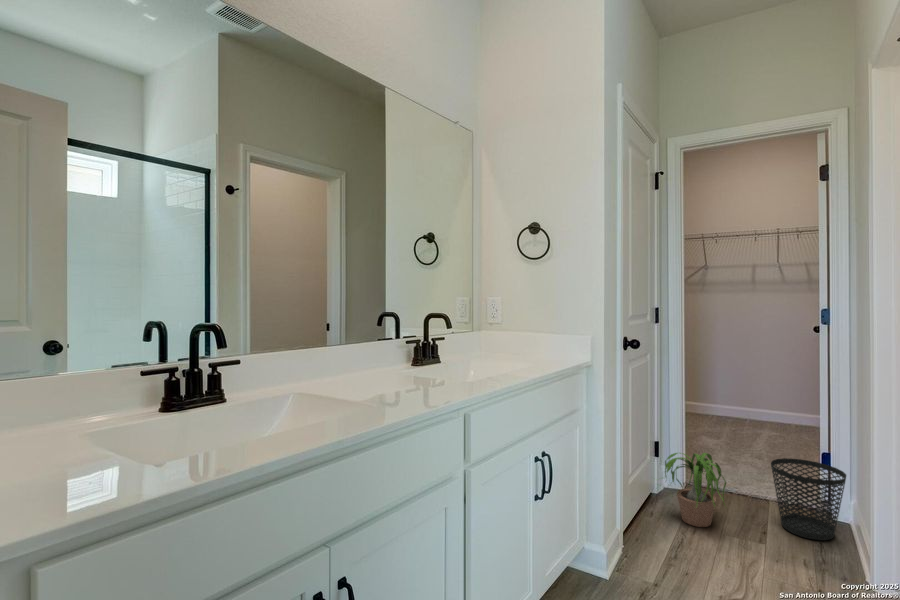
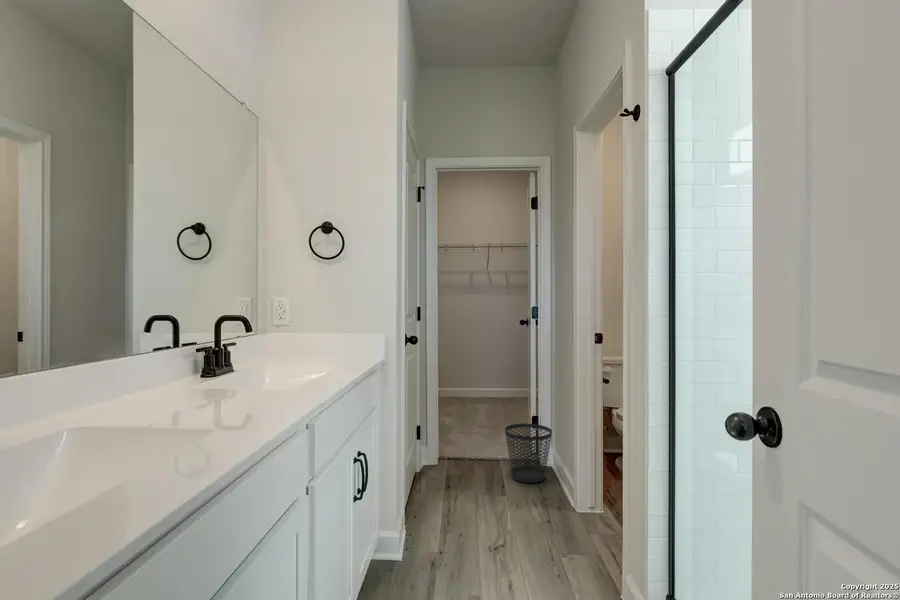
potted plant: present [665,453,726,527] -> none [420,430,482,494]

